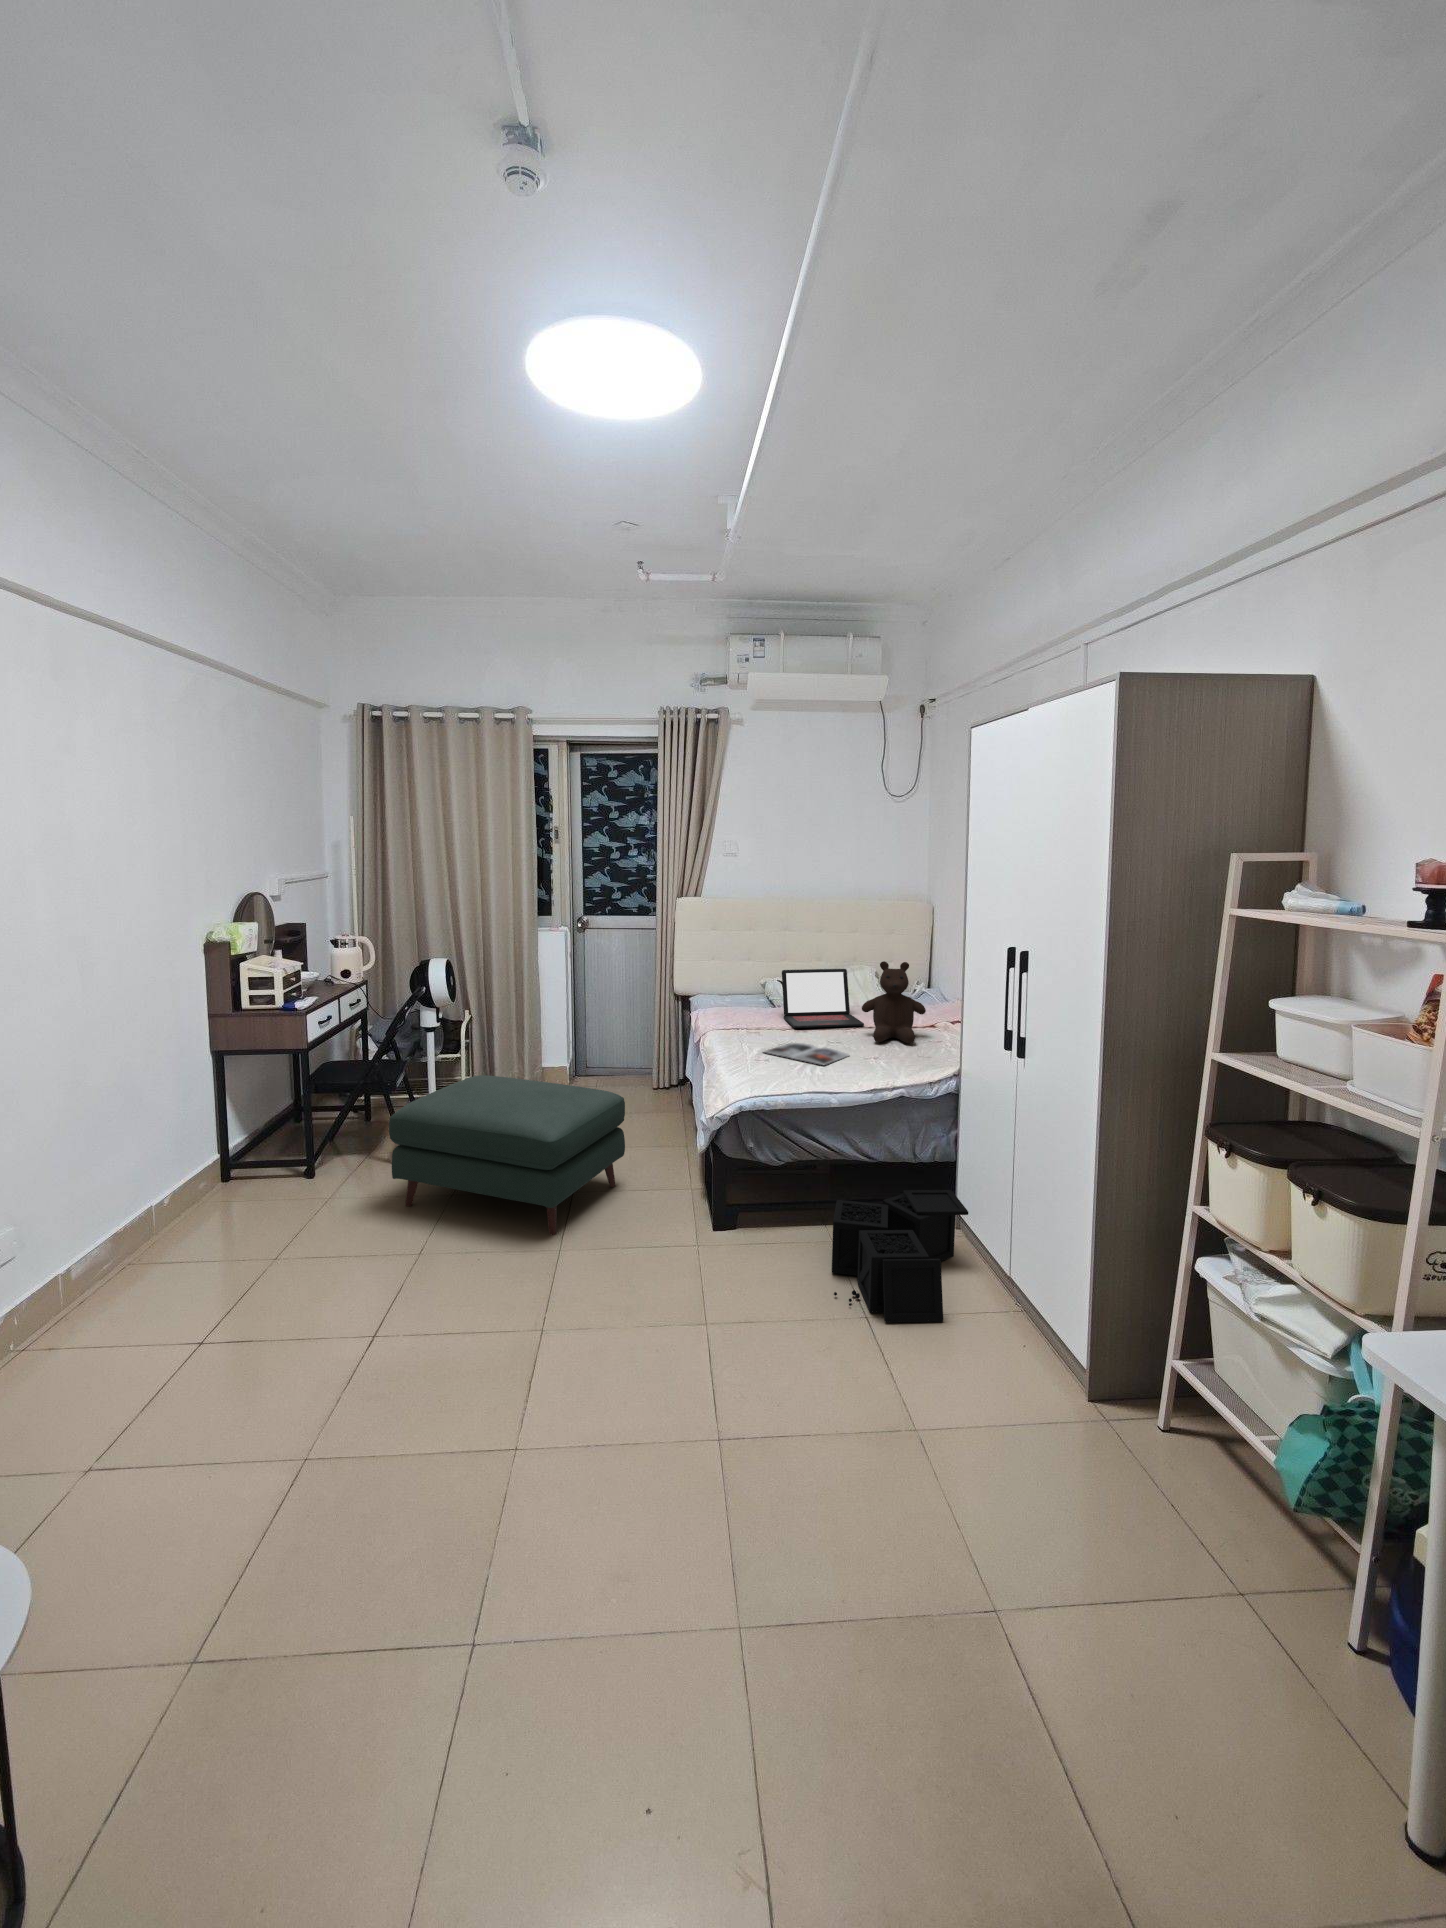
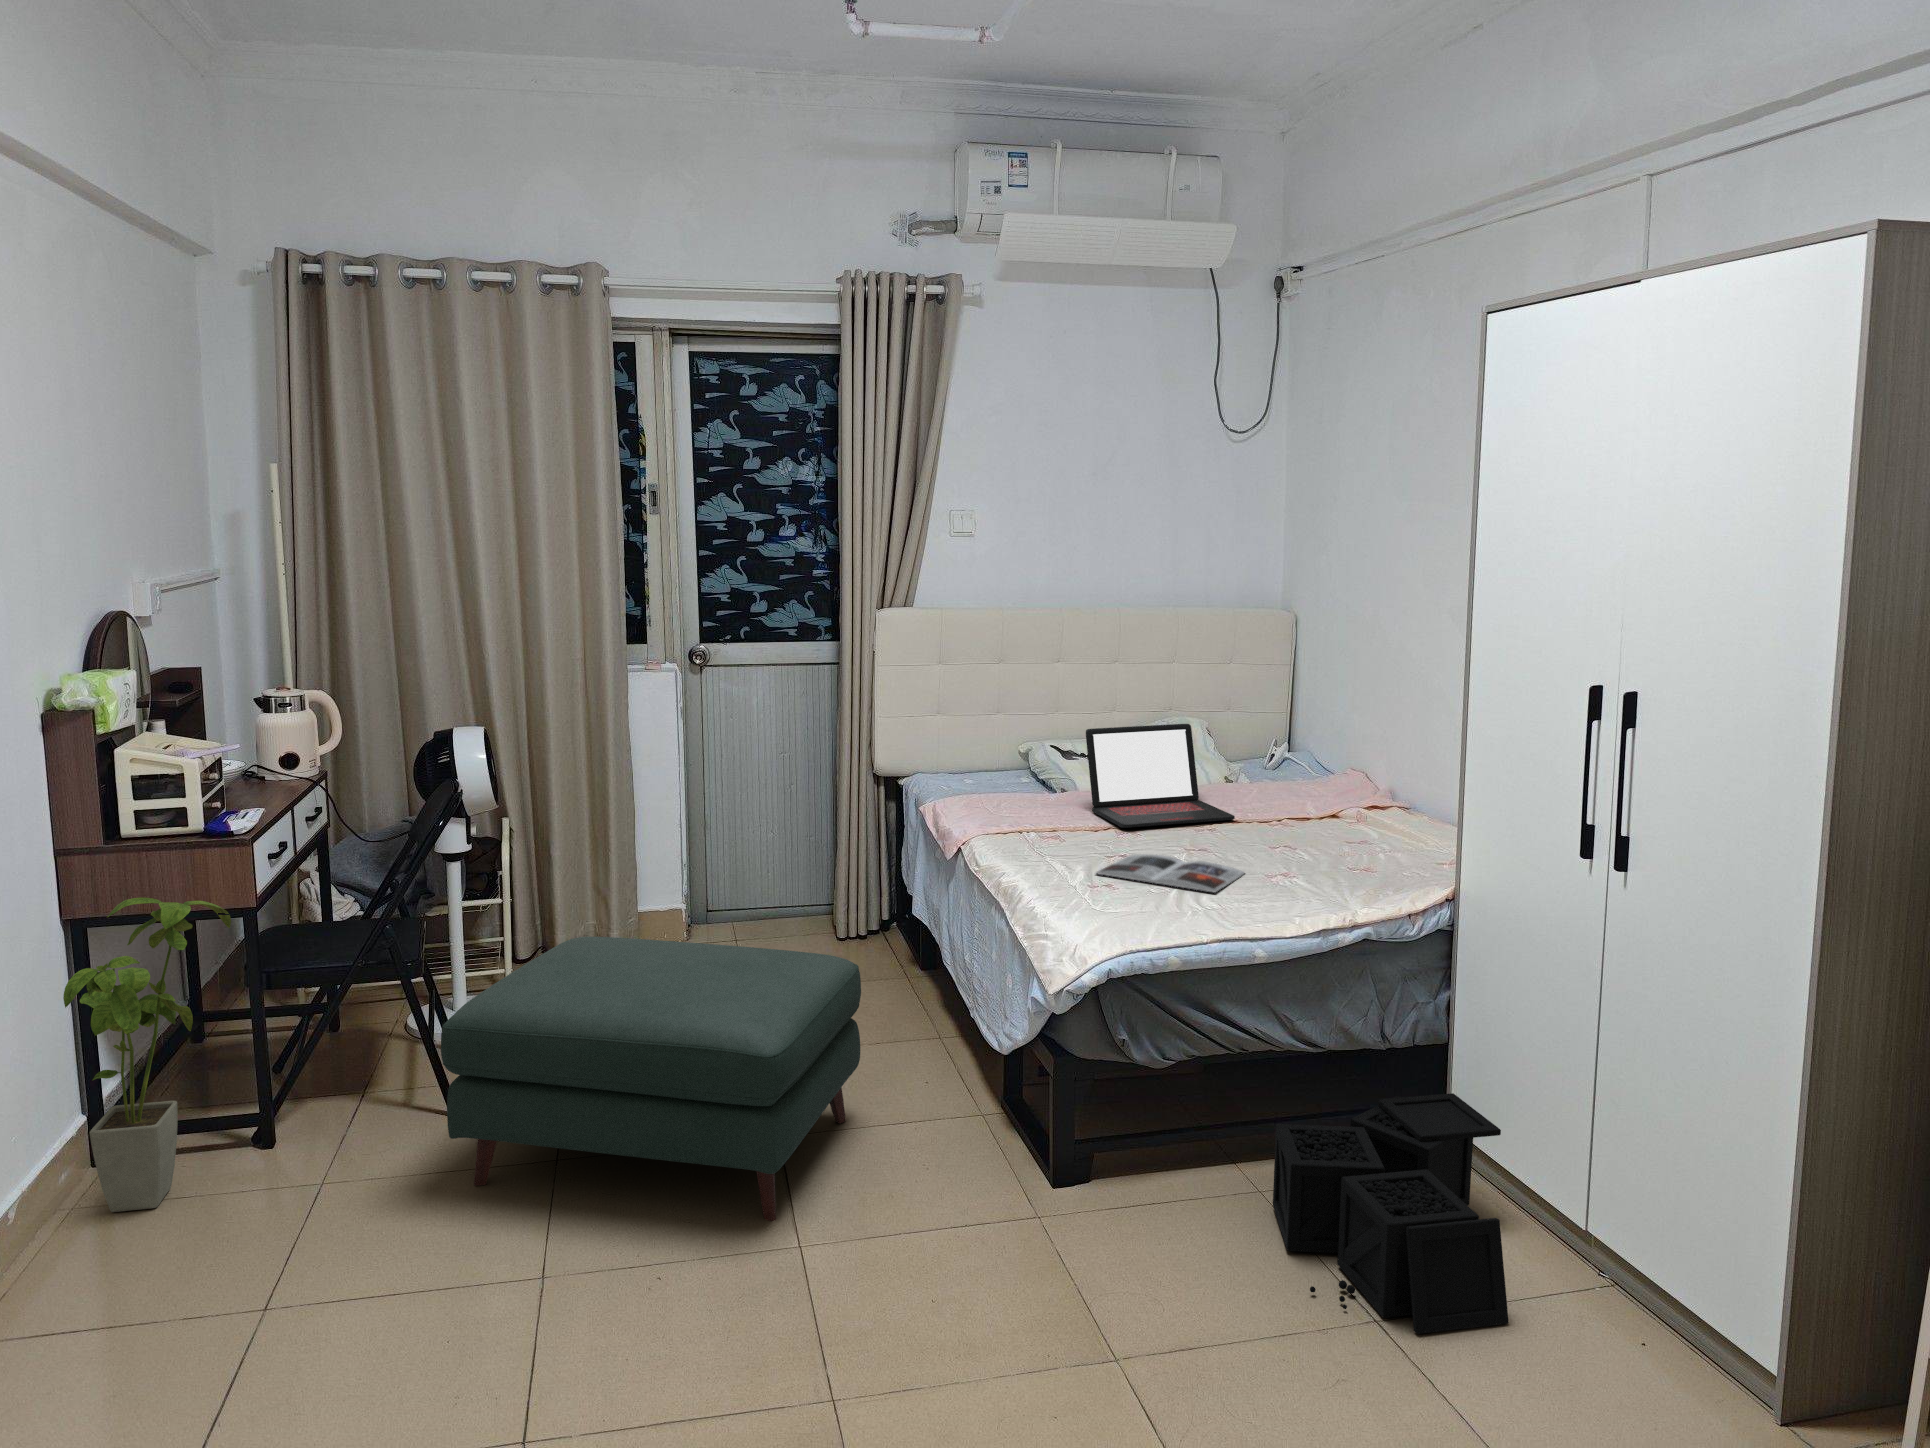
teddy bear: present [862,961,926,1043] -> none [1241,710,1348,847]
house plant: none [200,1041,291,1206] -> present [63,898,231,1212]

